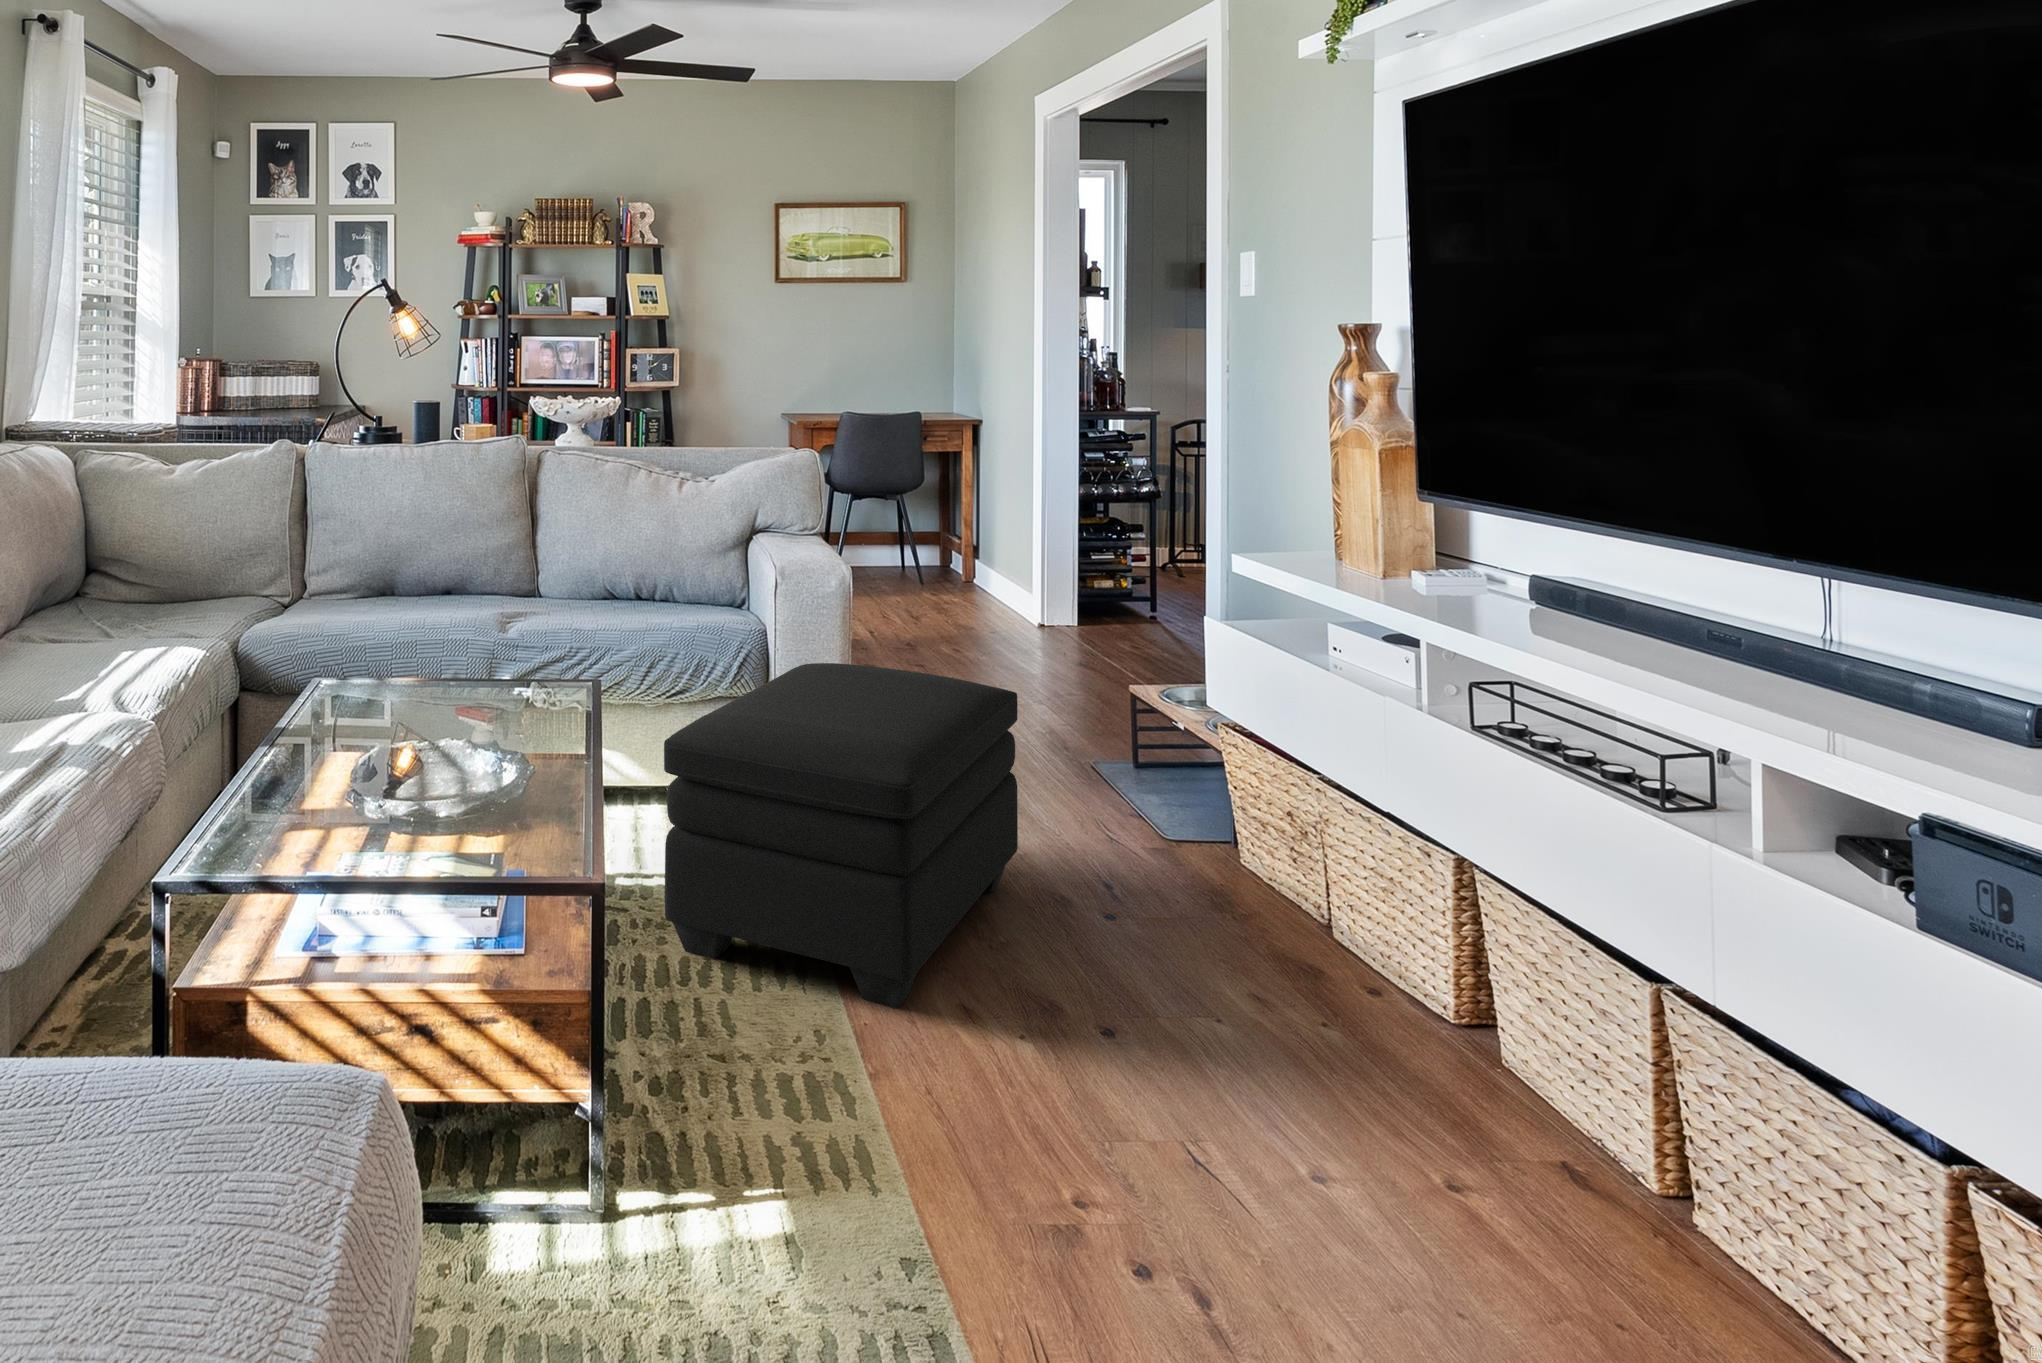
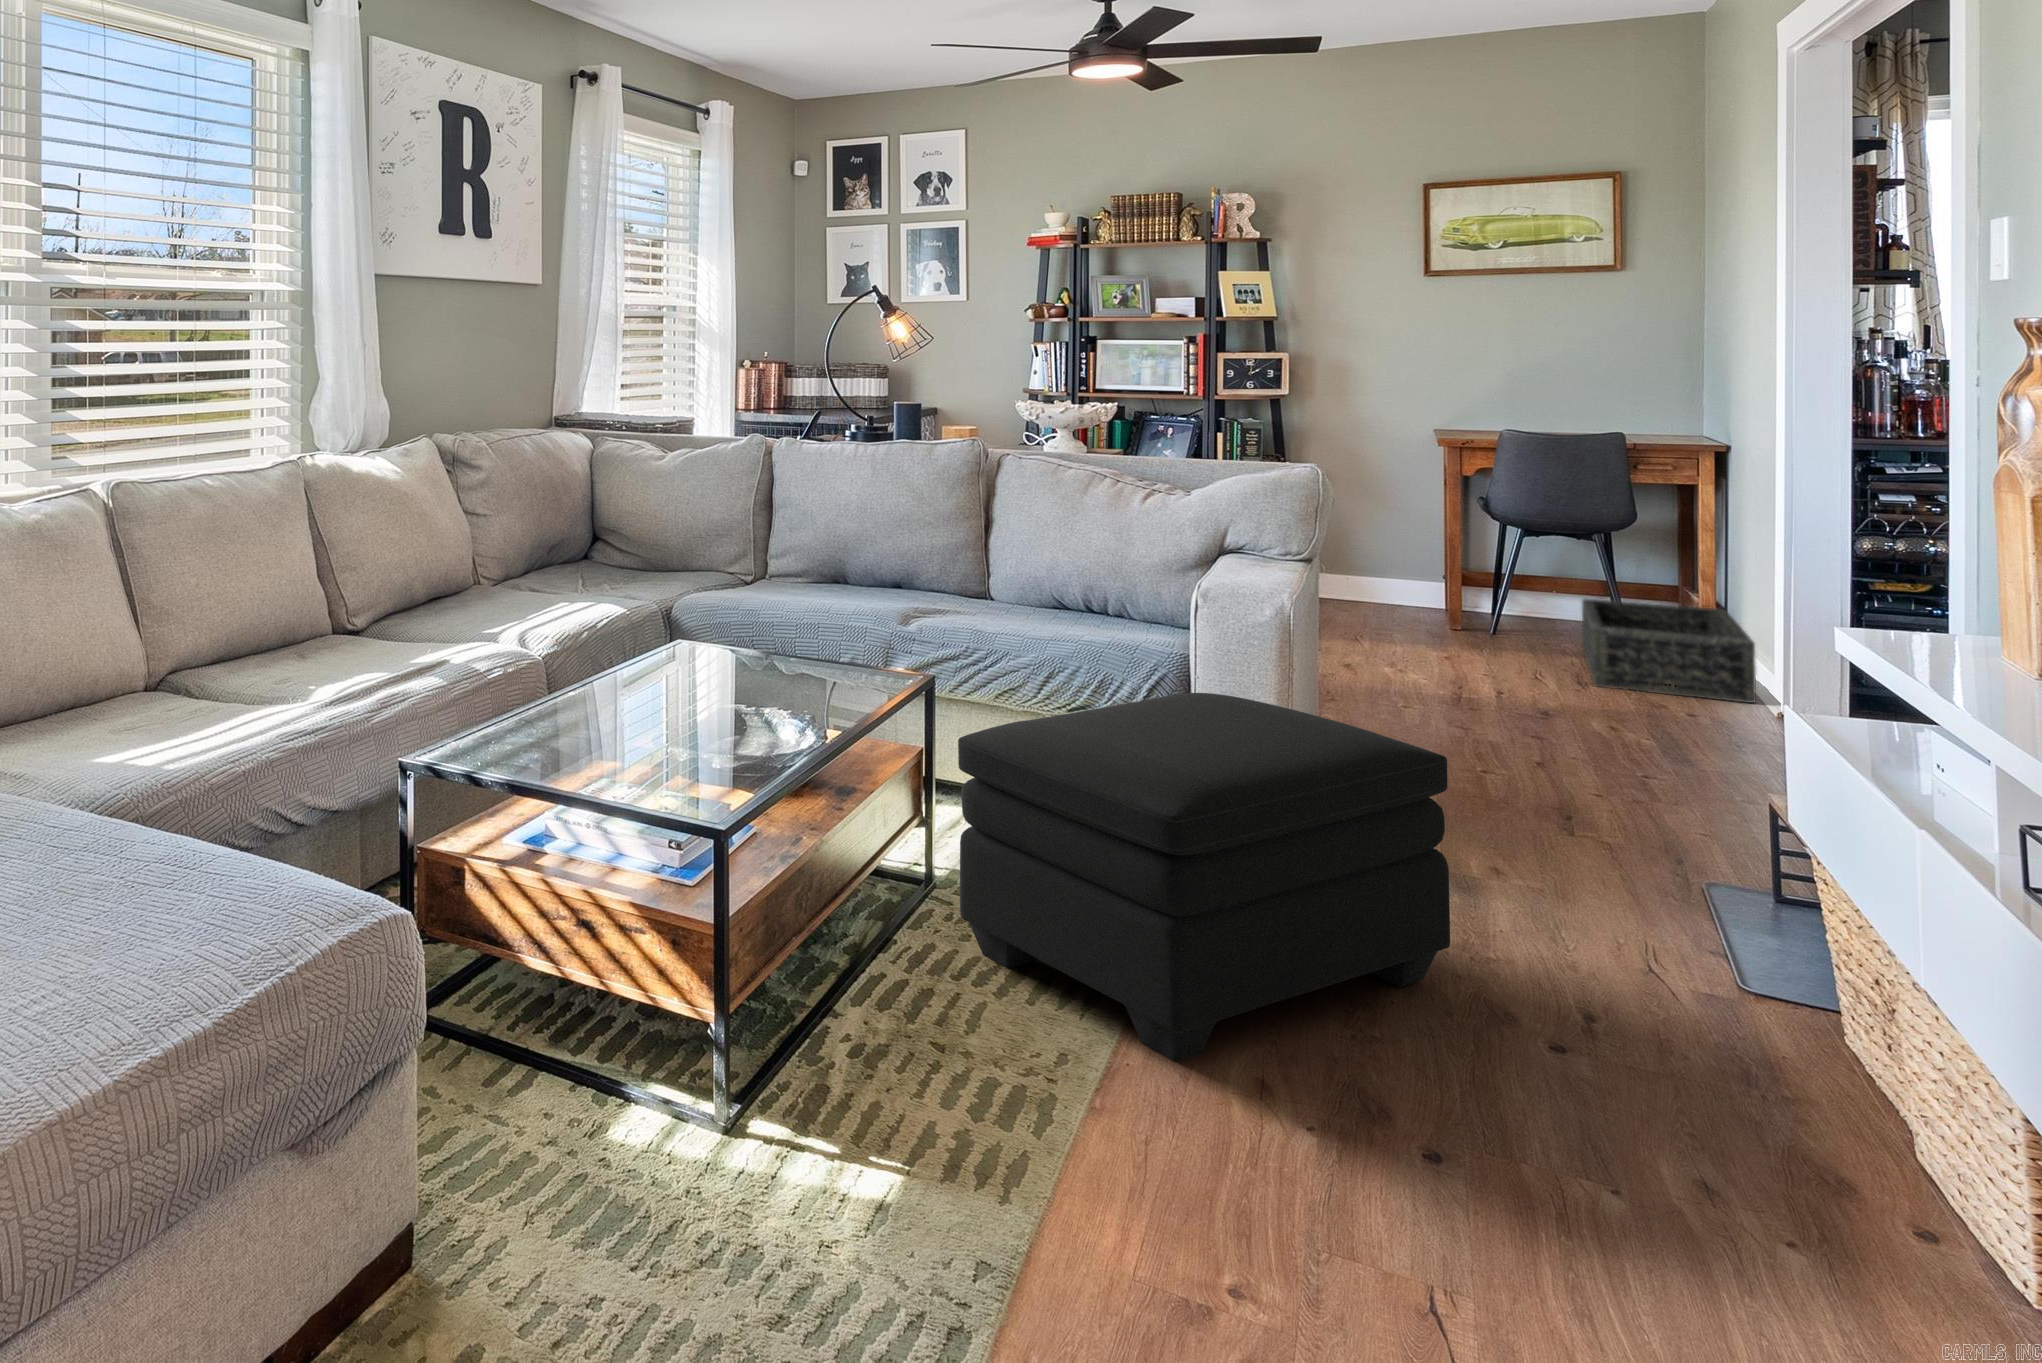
basket: none [895,545,1017,616] -> present [1582,598,1756,703]

